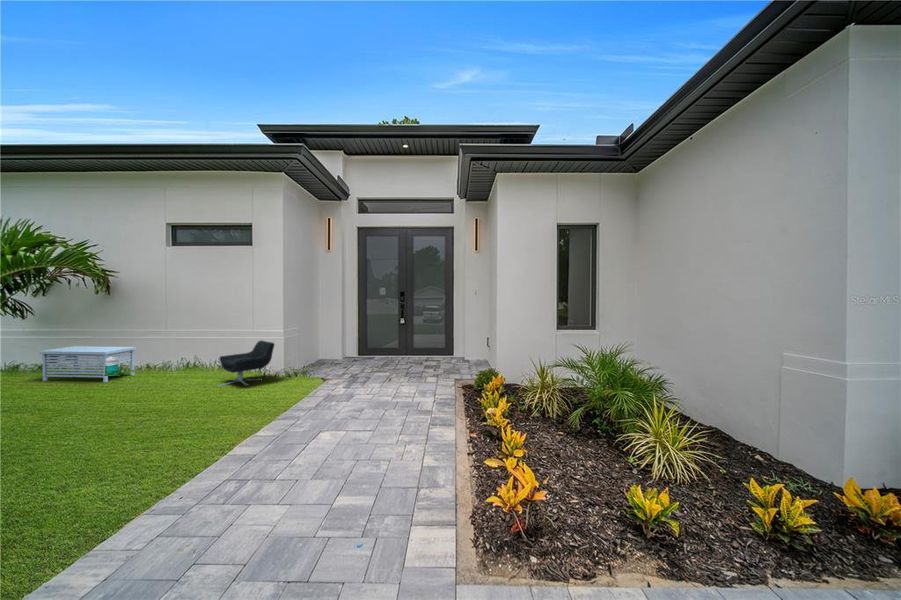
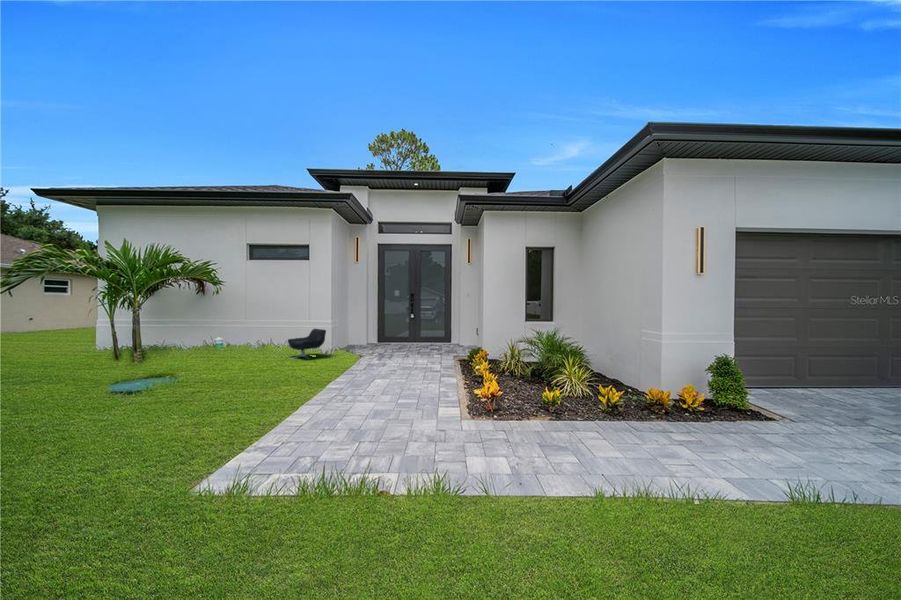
storage bench: present [38,346,137,382] -> none [160,332,224,357]

